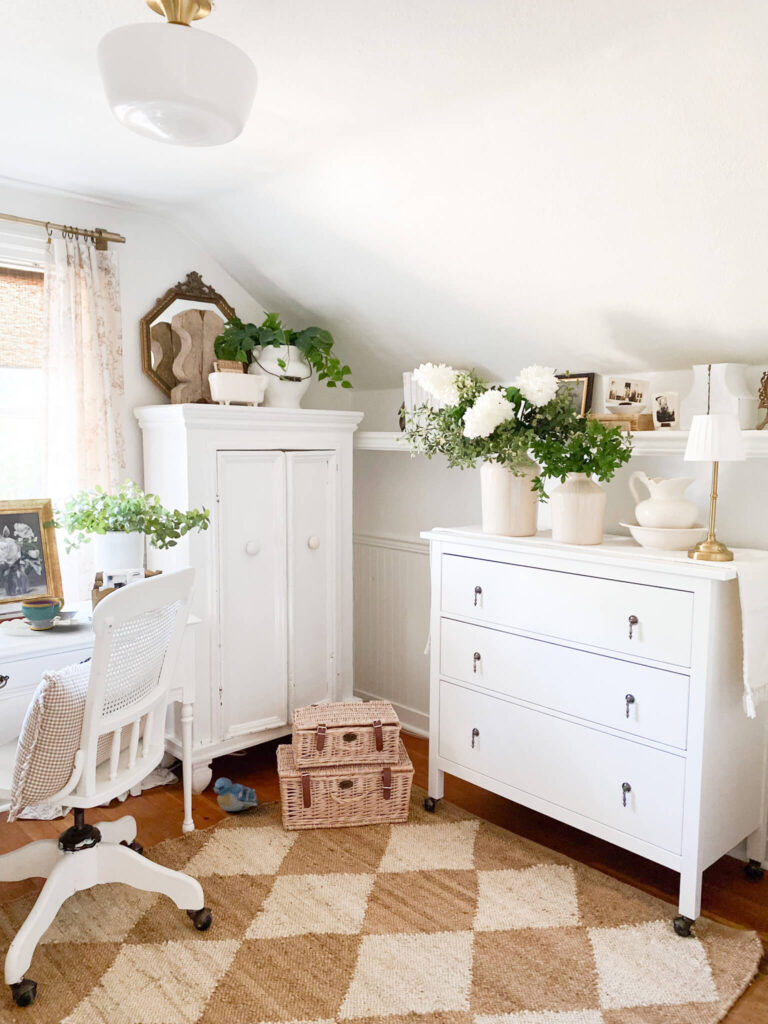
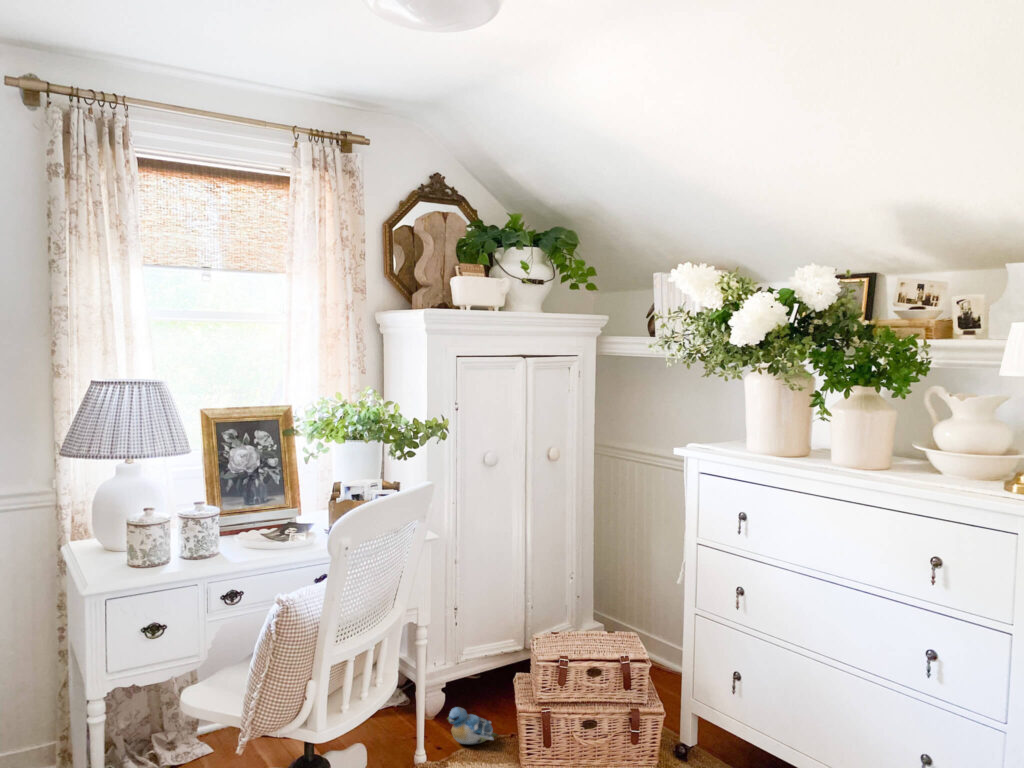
teacup: present [22,597,64,630] -> none [258,509,300,543]

